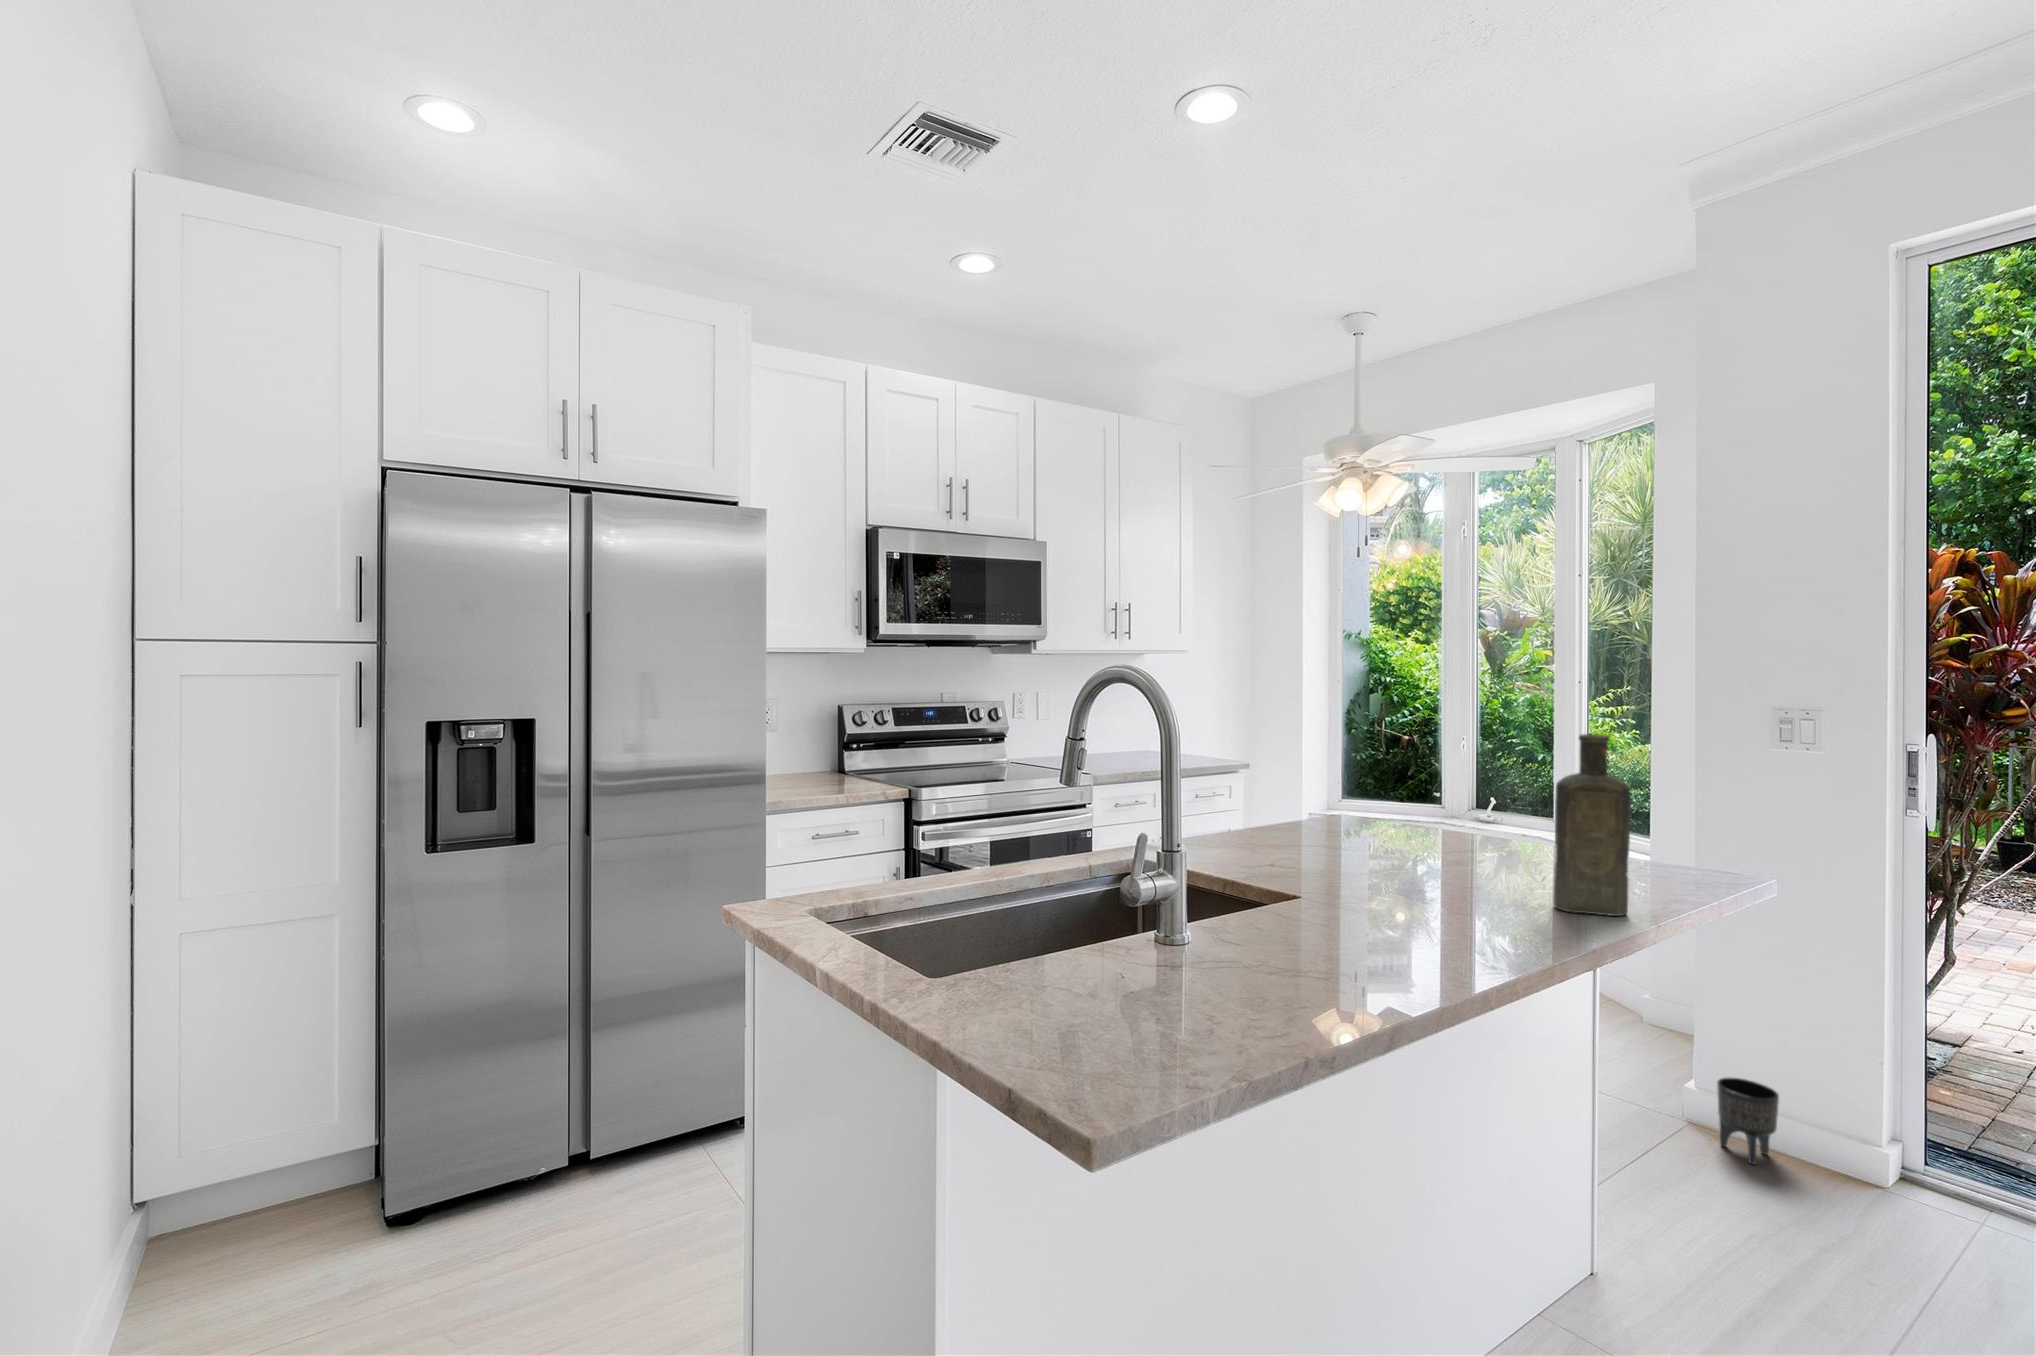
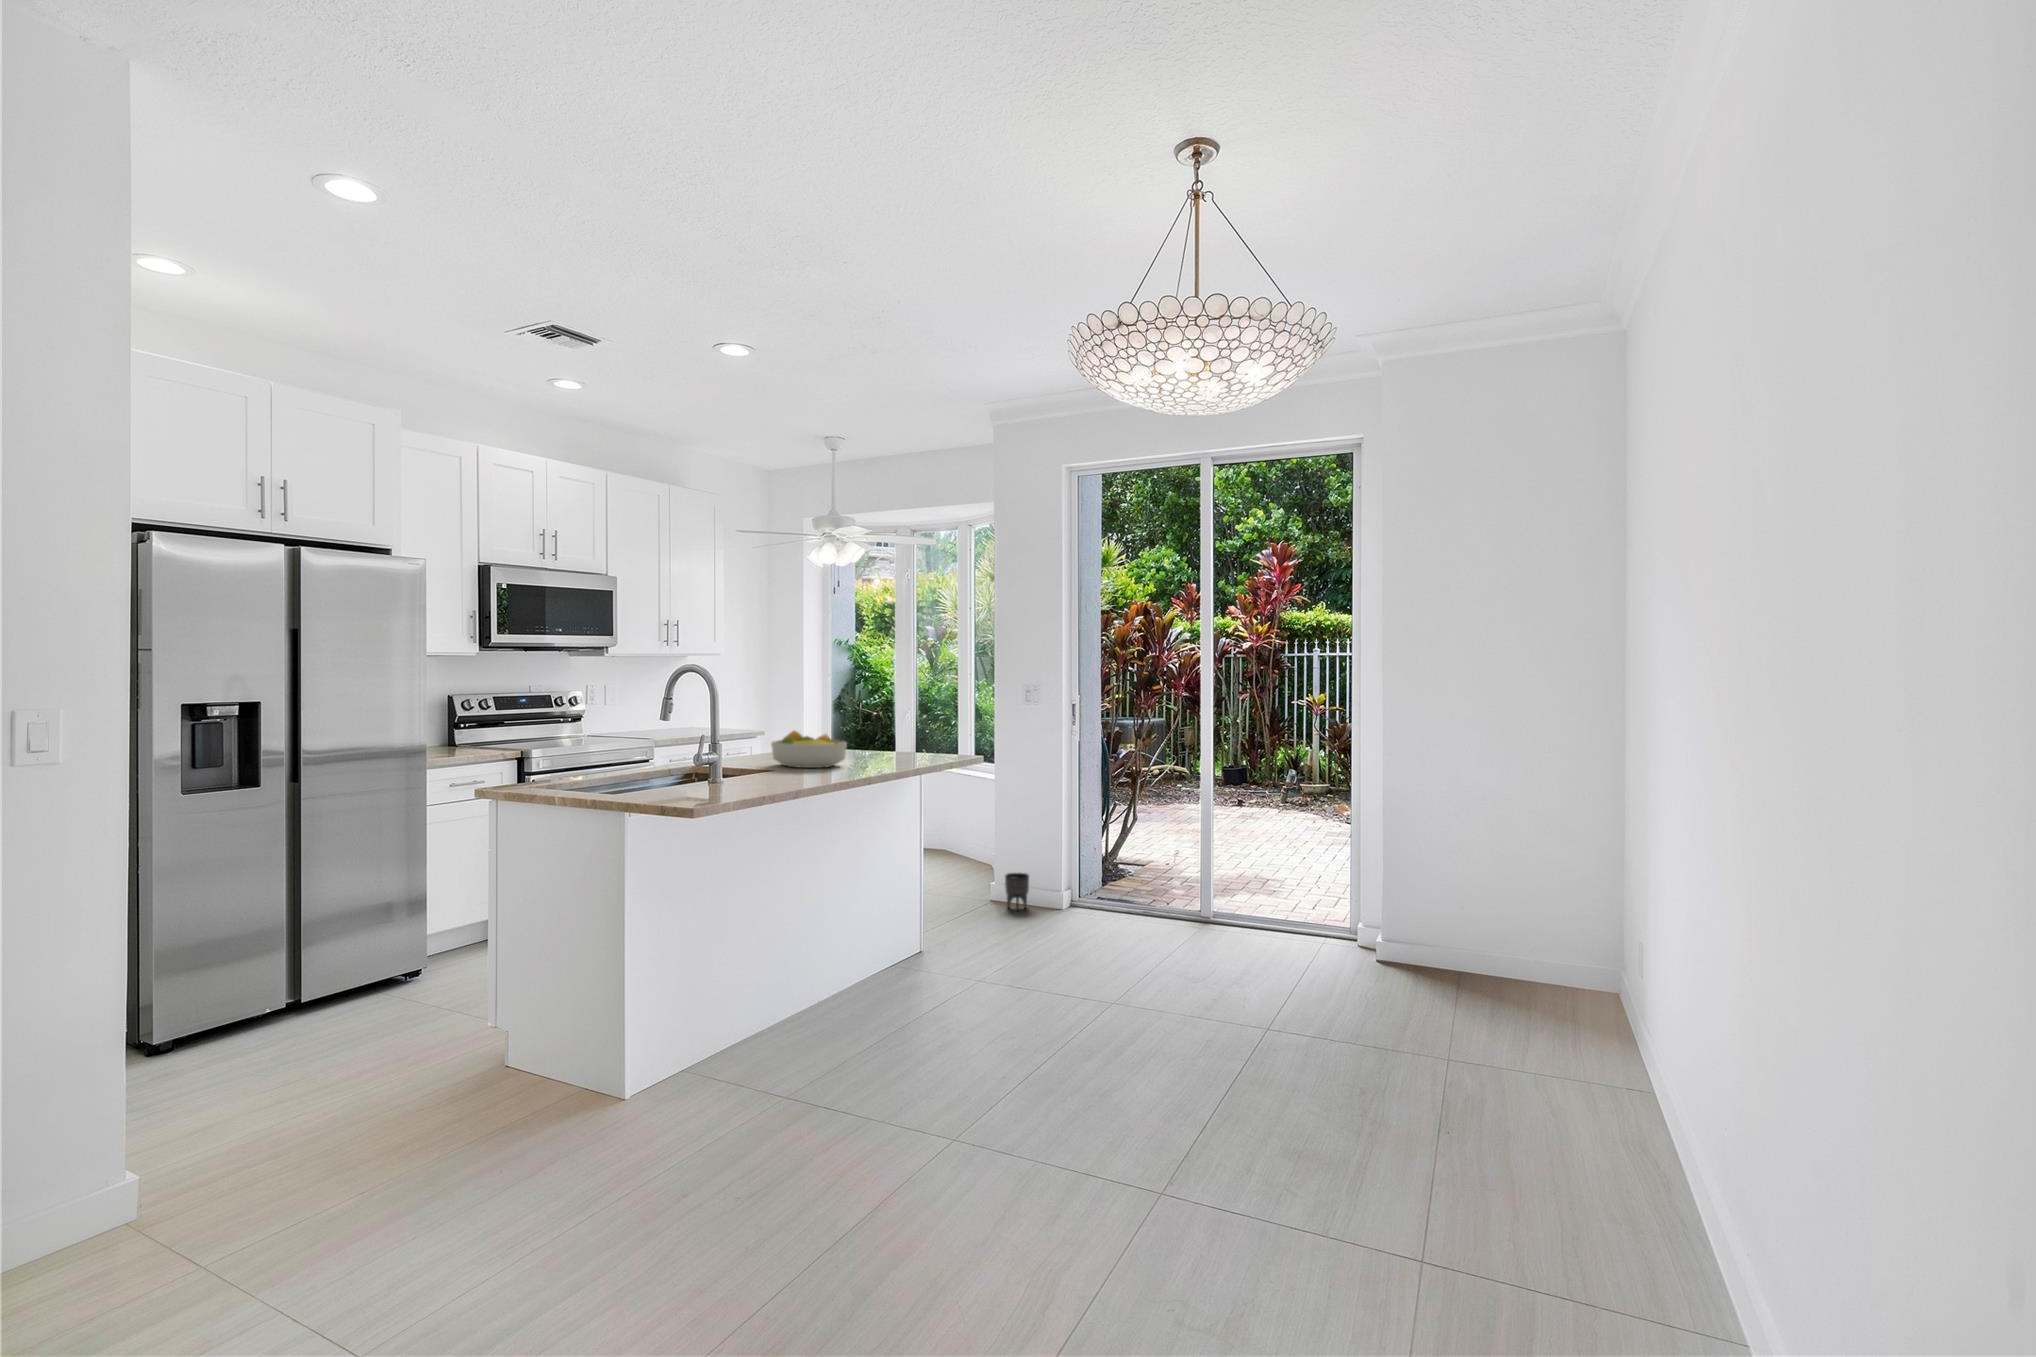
bottle: present [1554,734,1630,916] -> none [885,690,917,766]
fruit bowl: none [1277,805,1448,901] -> present [771,731,847,768]

